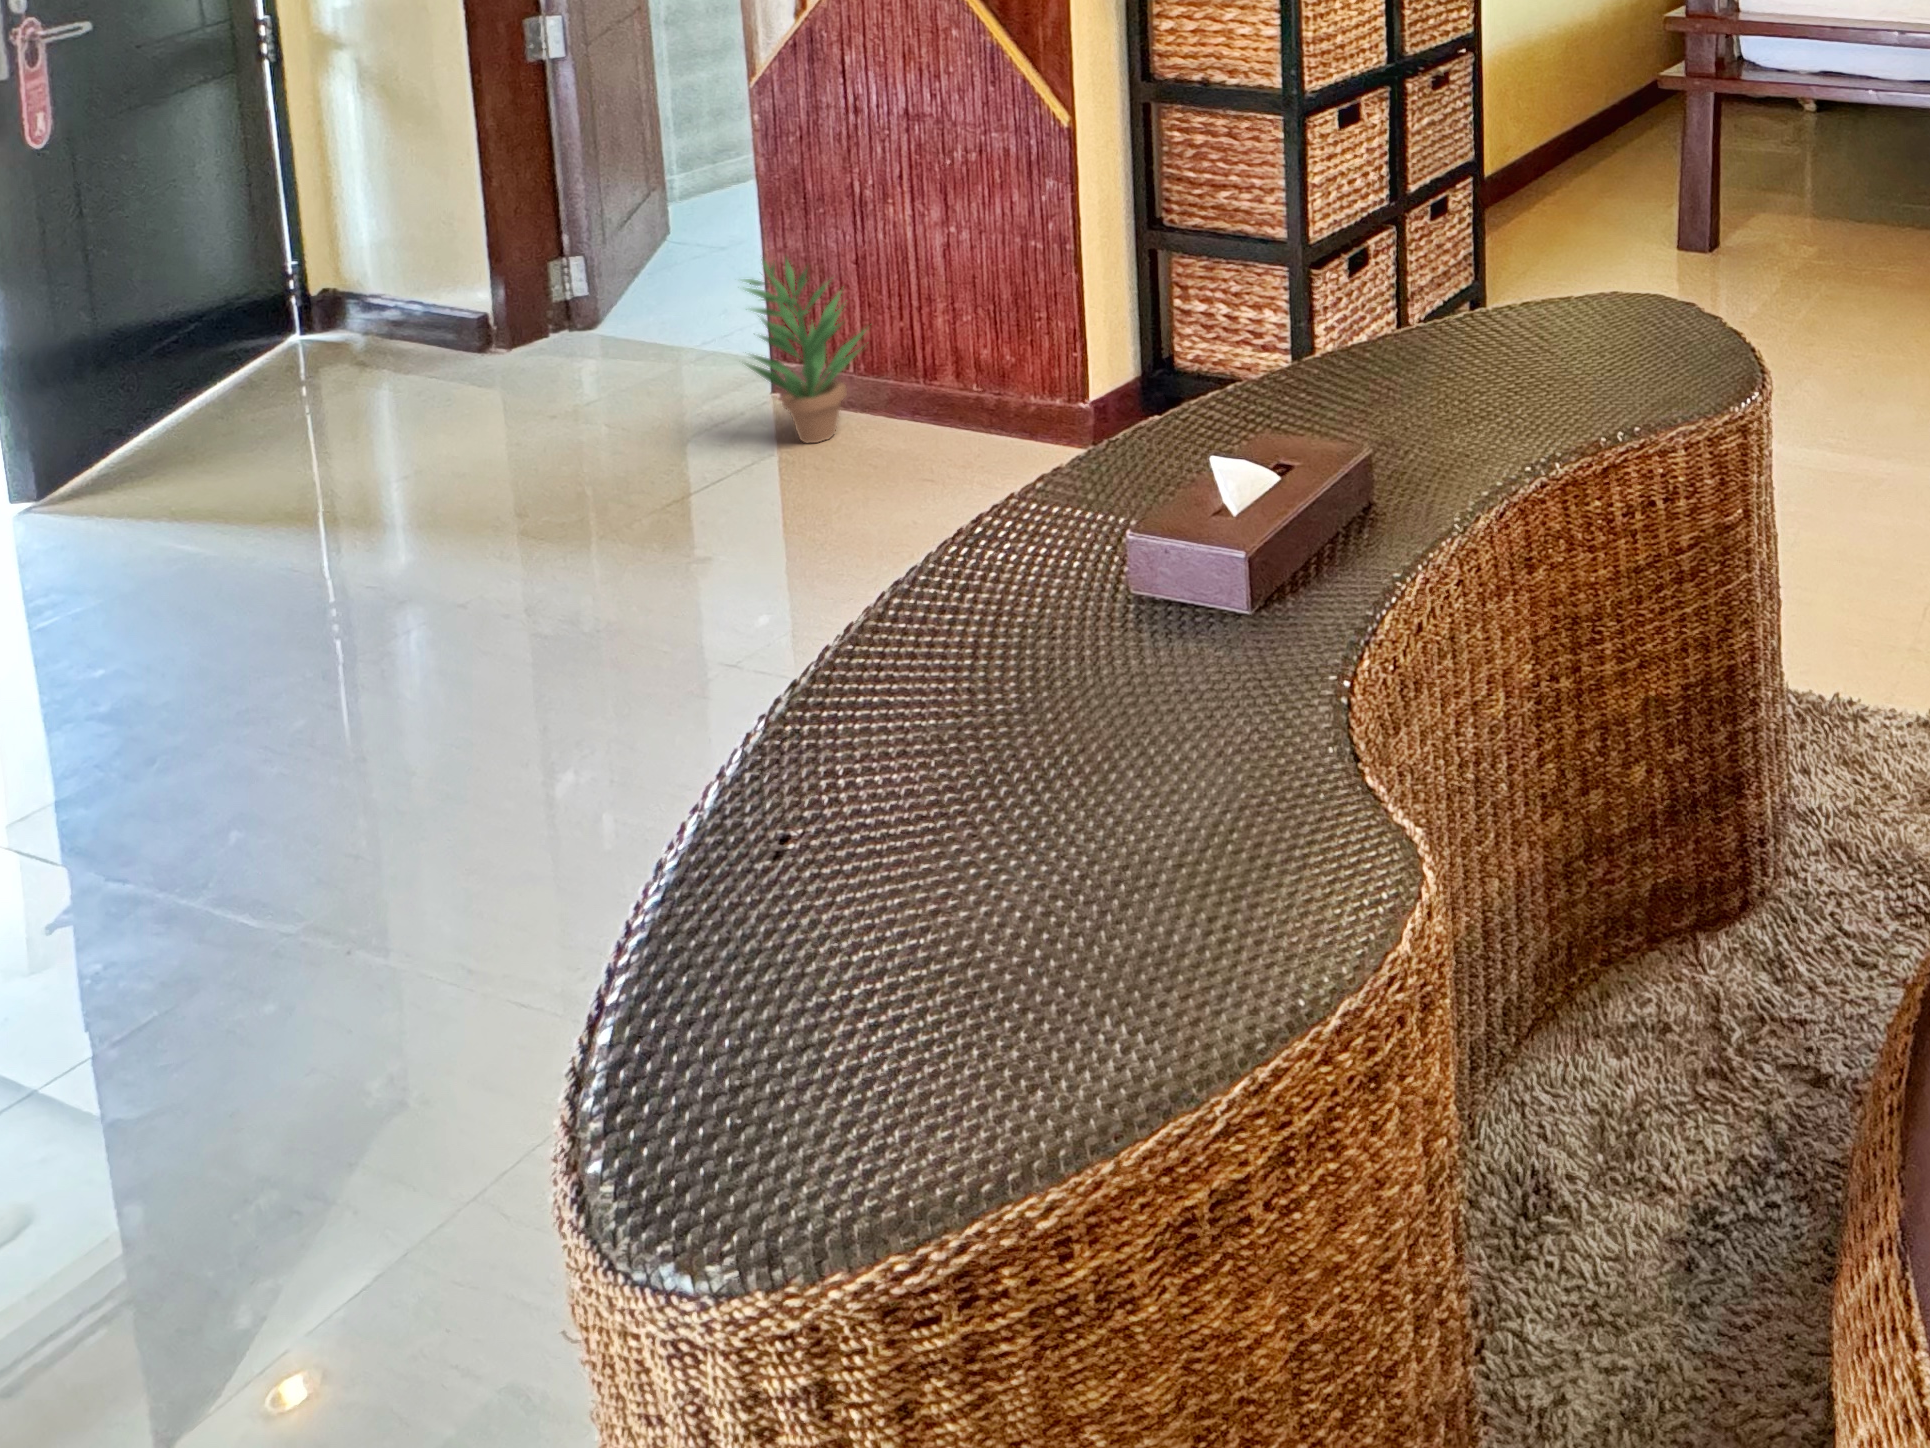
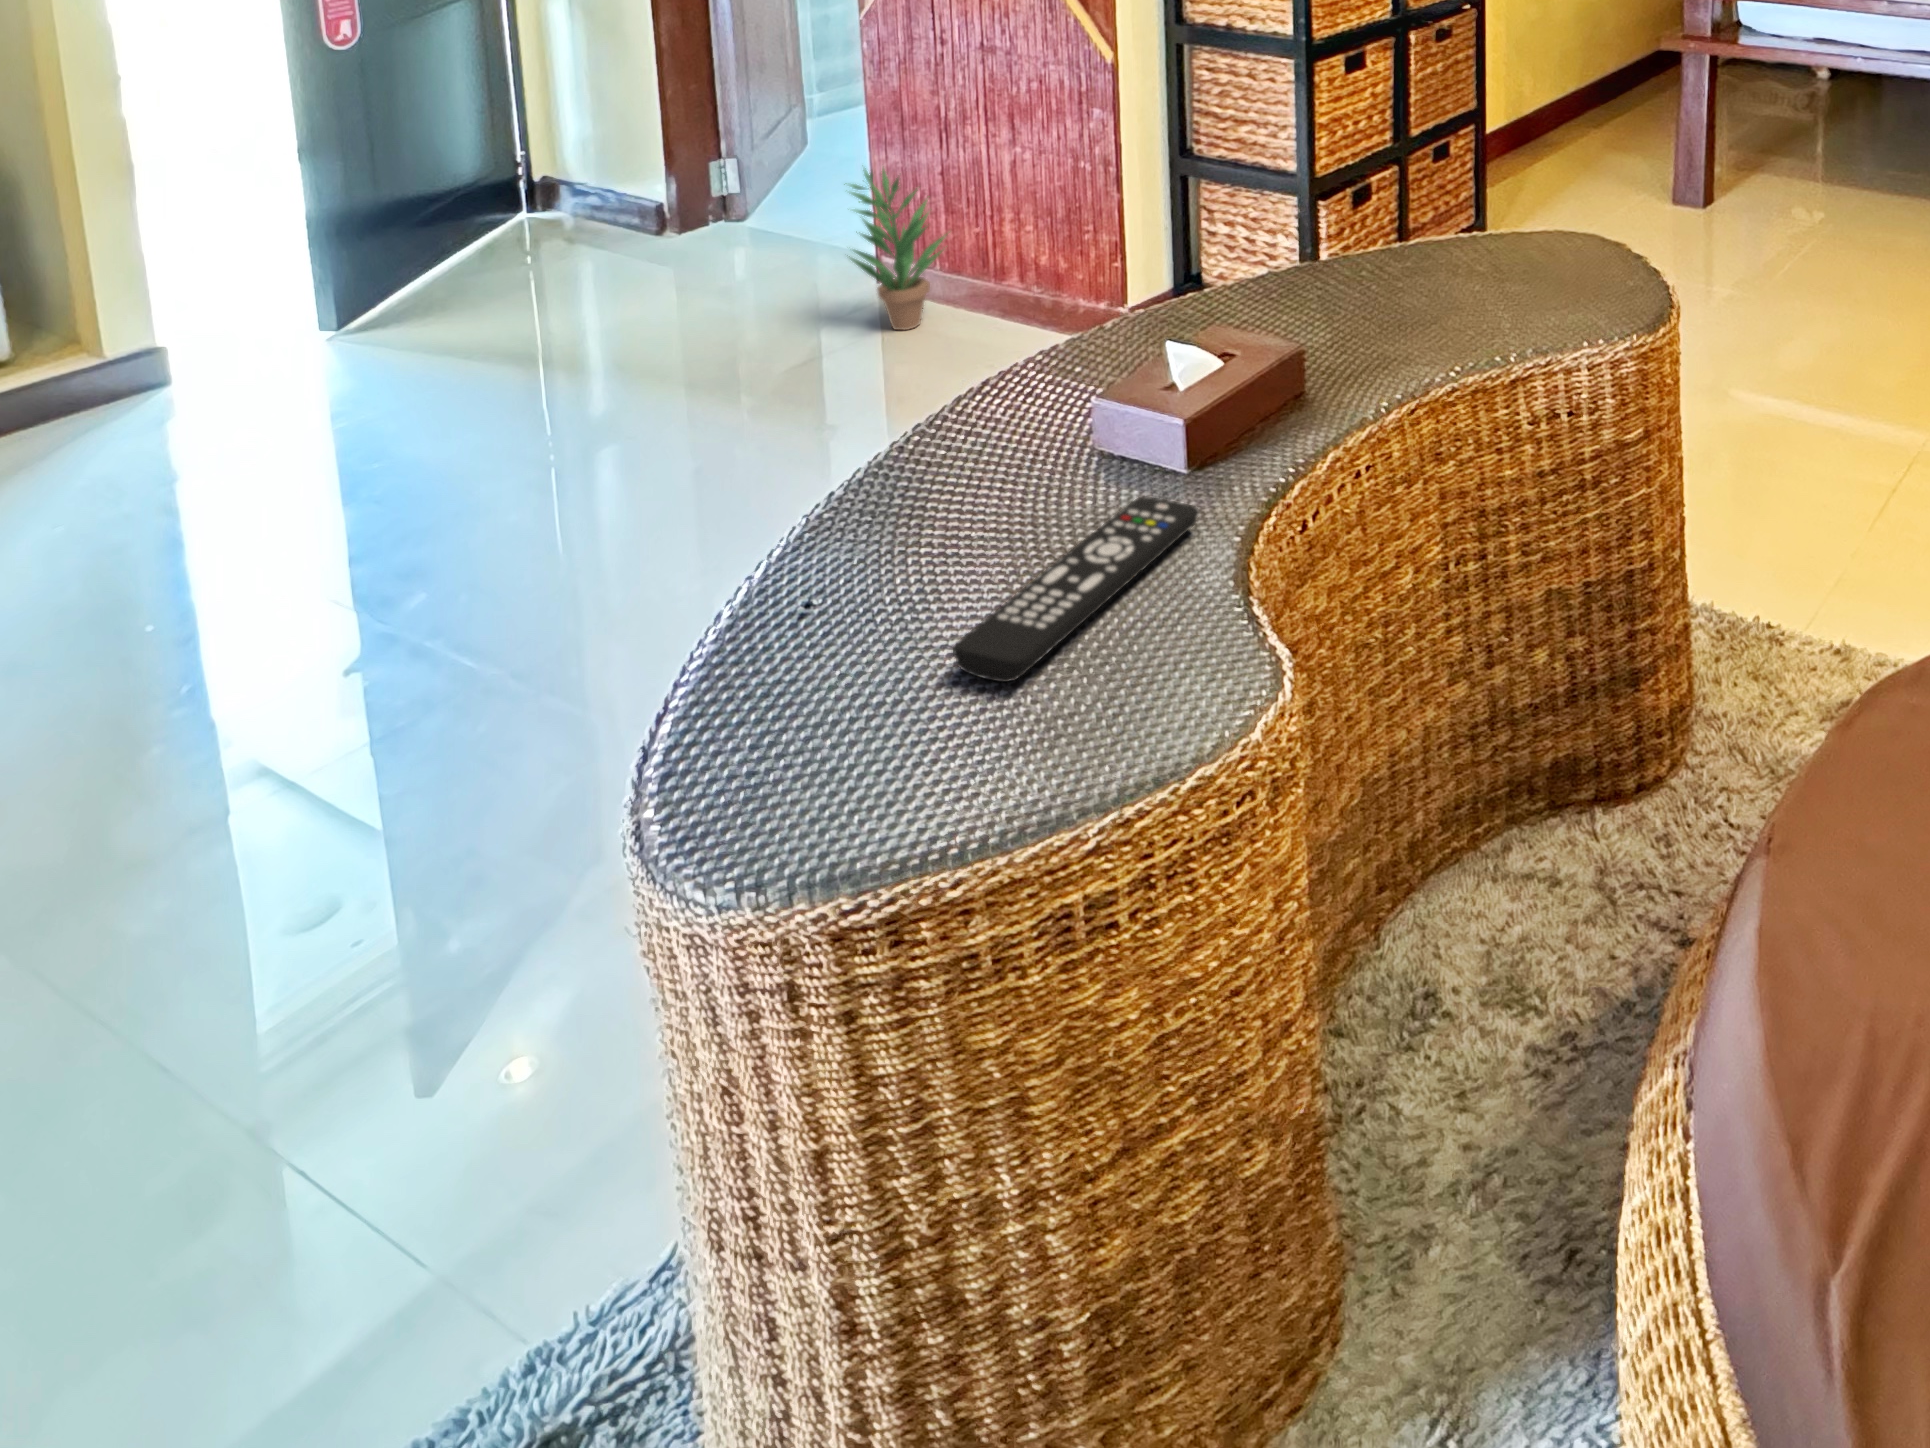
remote control: none [996,649,1273,907] -> present [953,496,1199,682]

